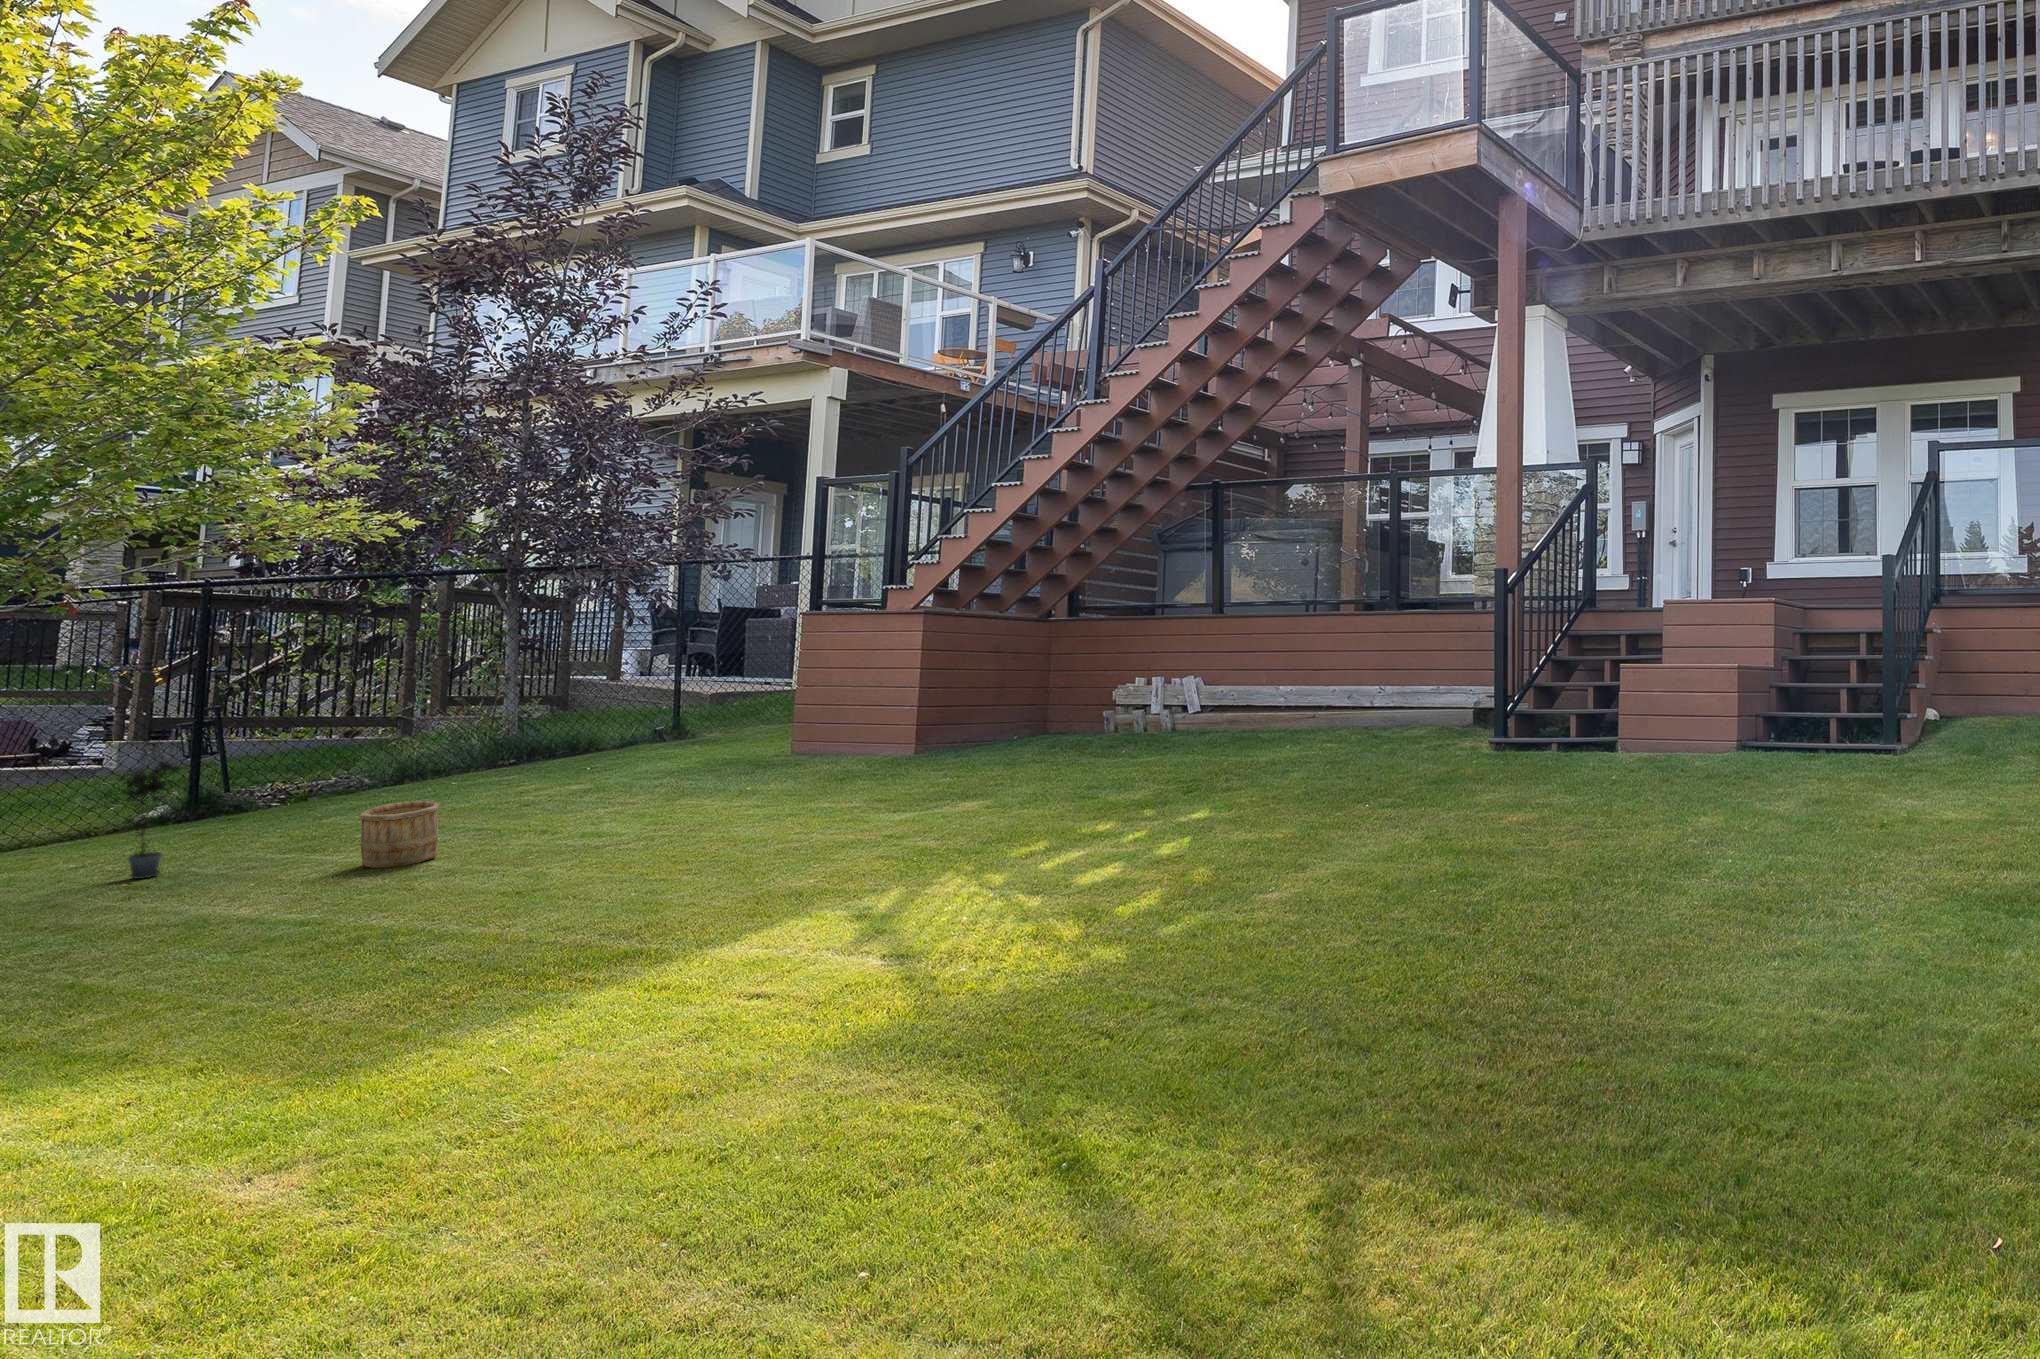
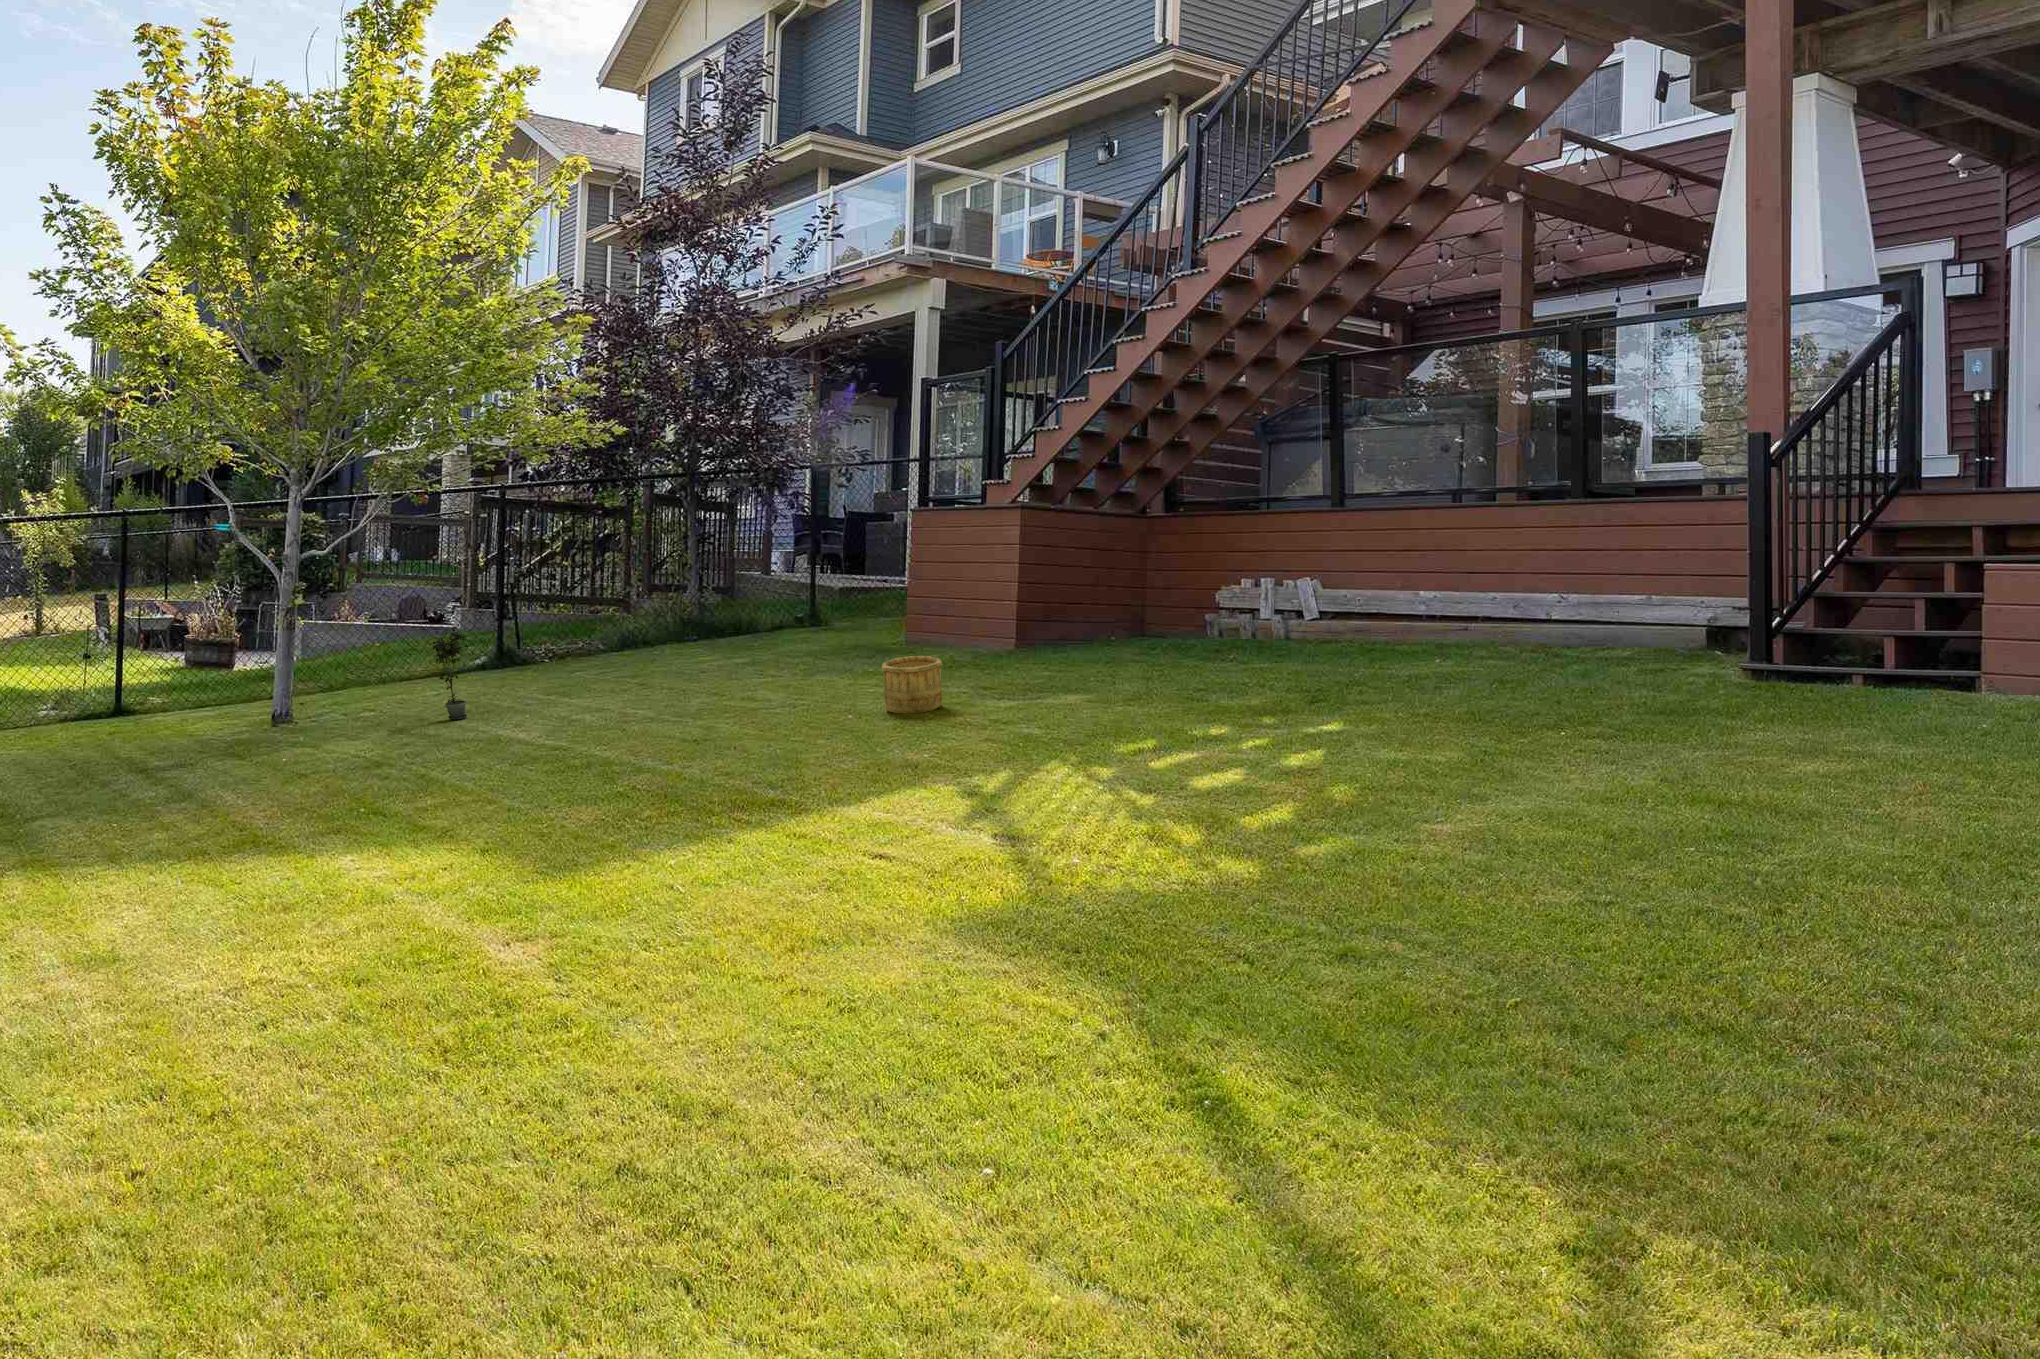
wooden bucket: present [359,801,440,868] -> present [882,656,942,713]

